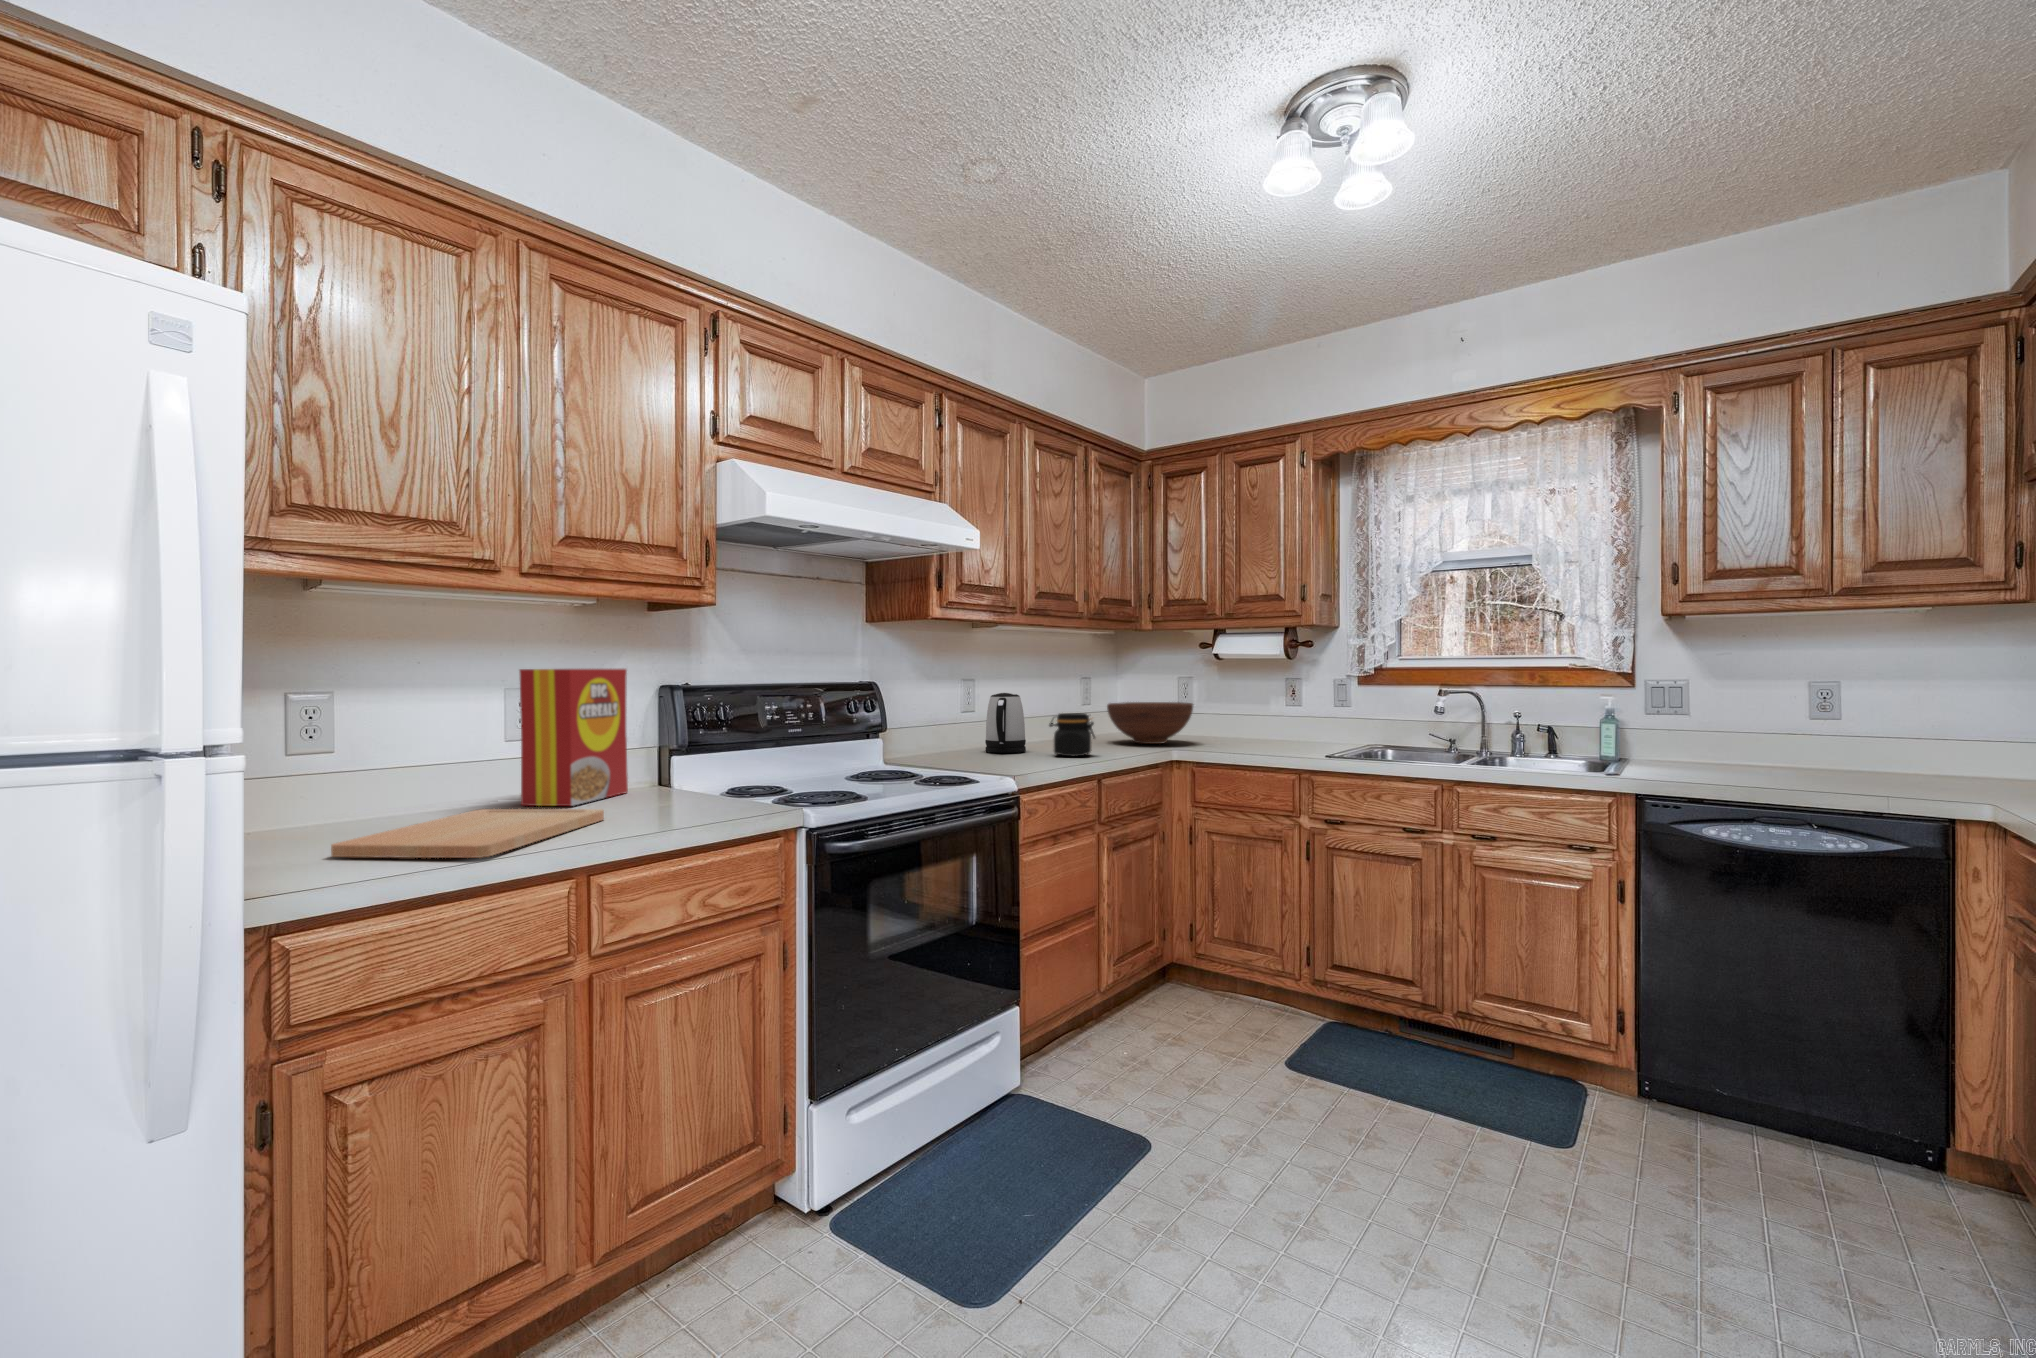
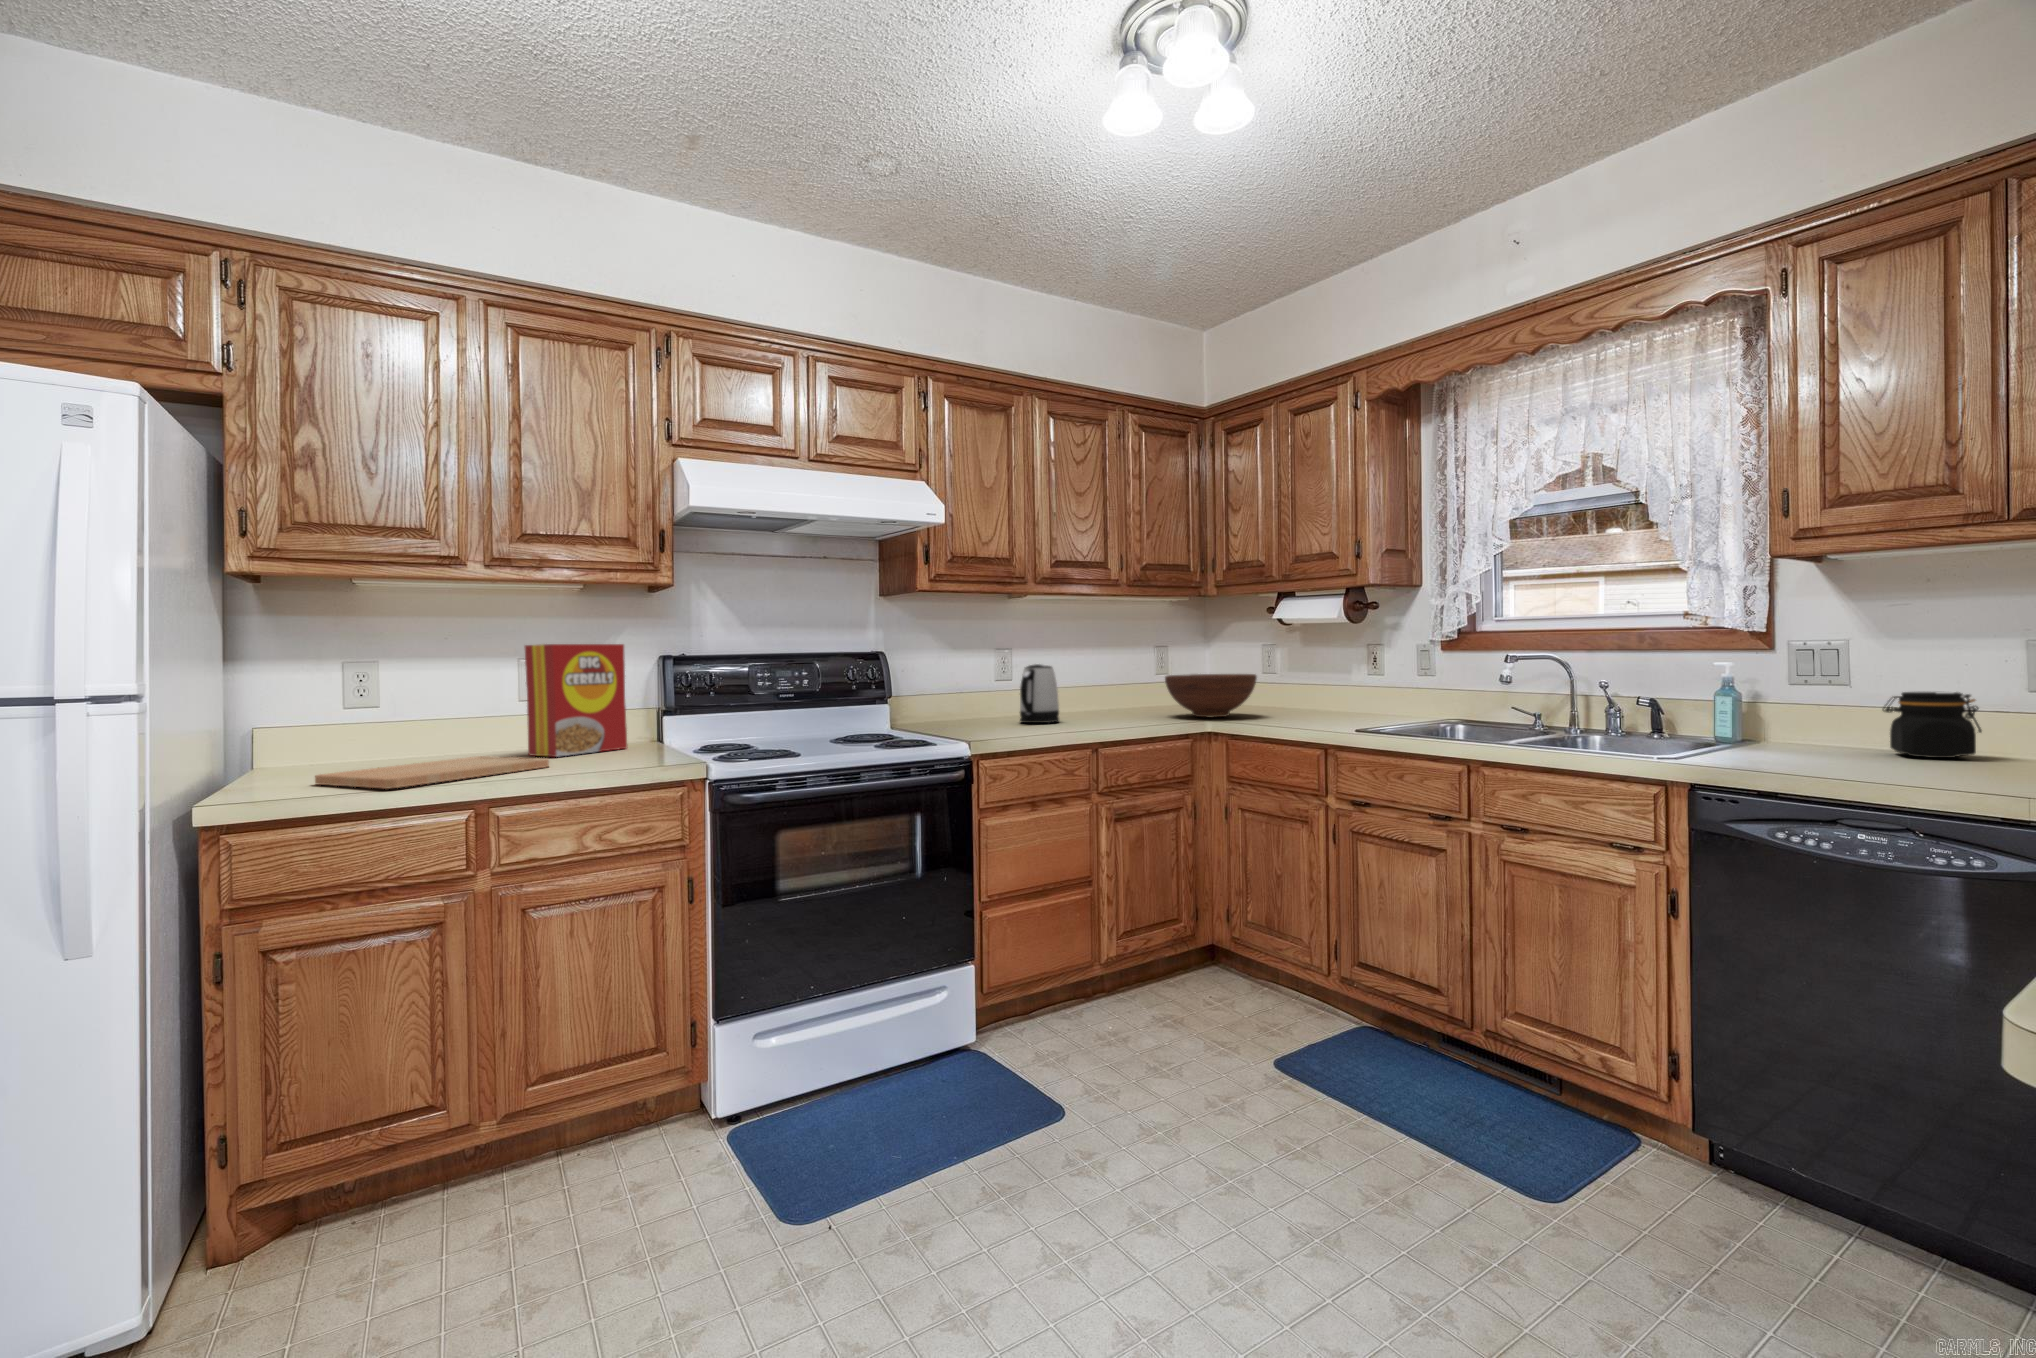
jar: present [1049,713,1095,756] -> present [1883,692,1982,758]

